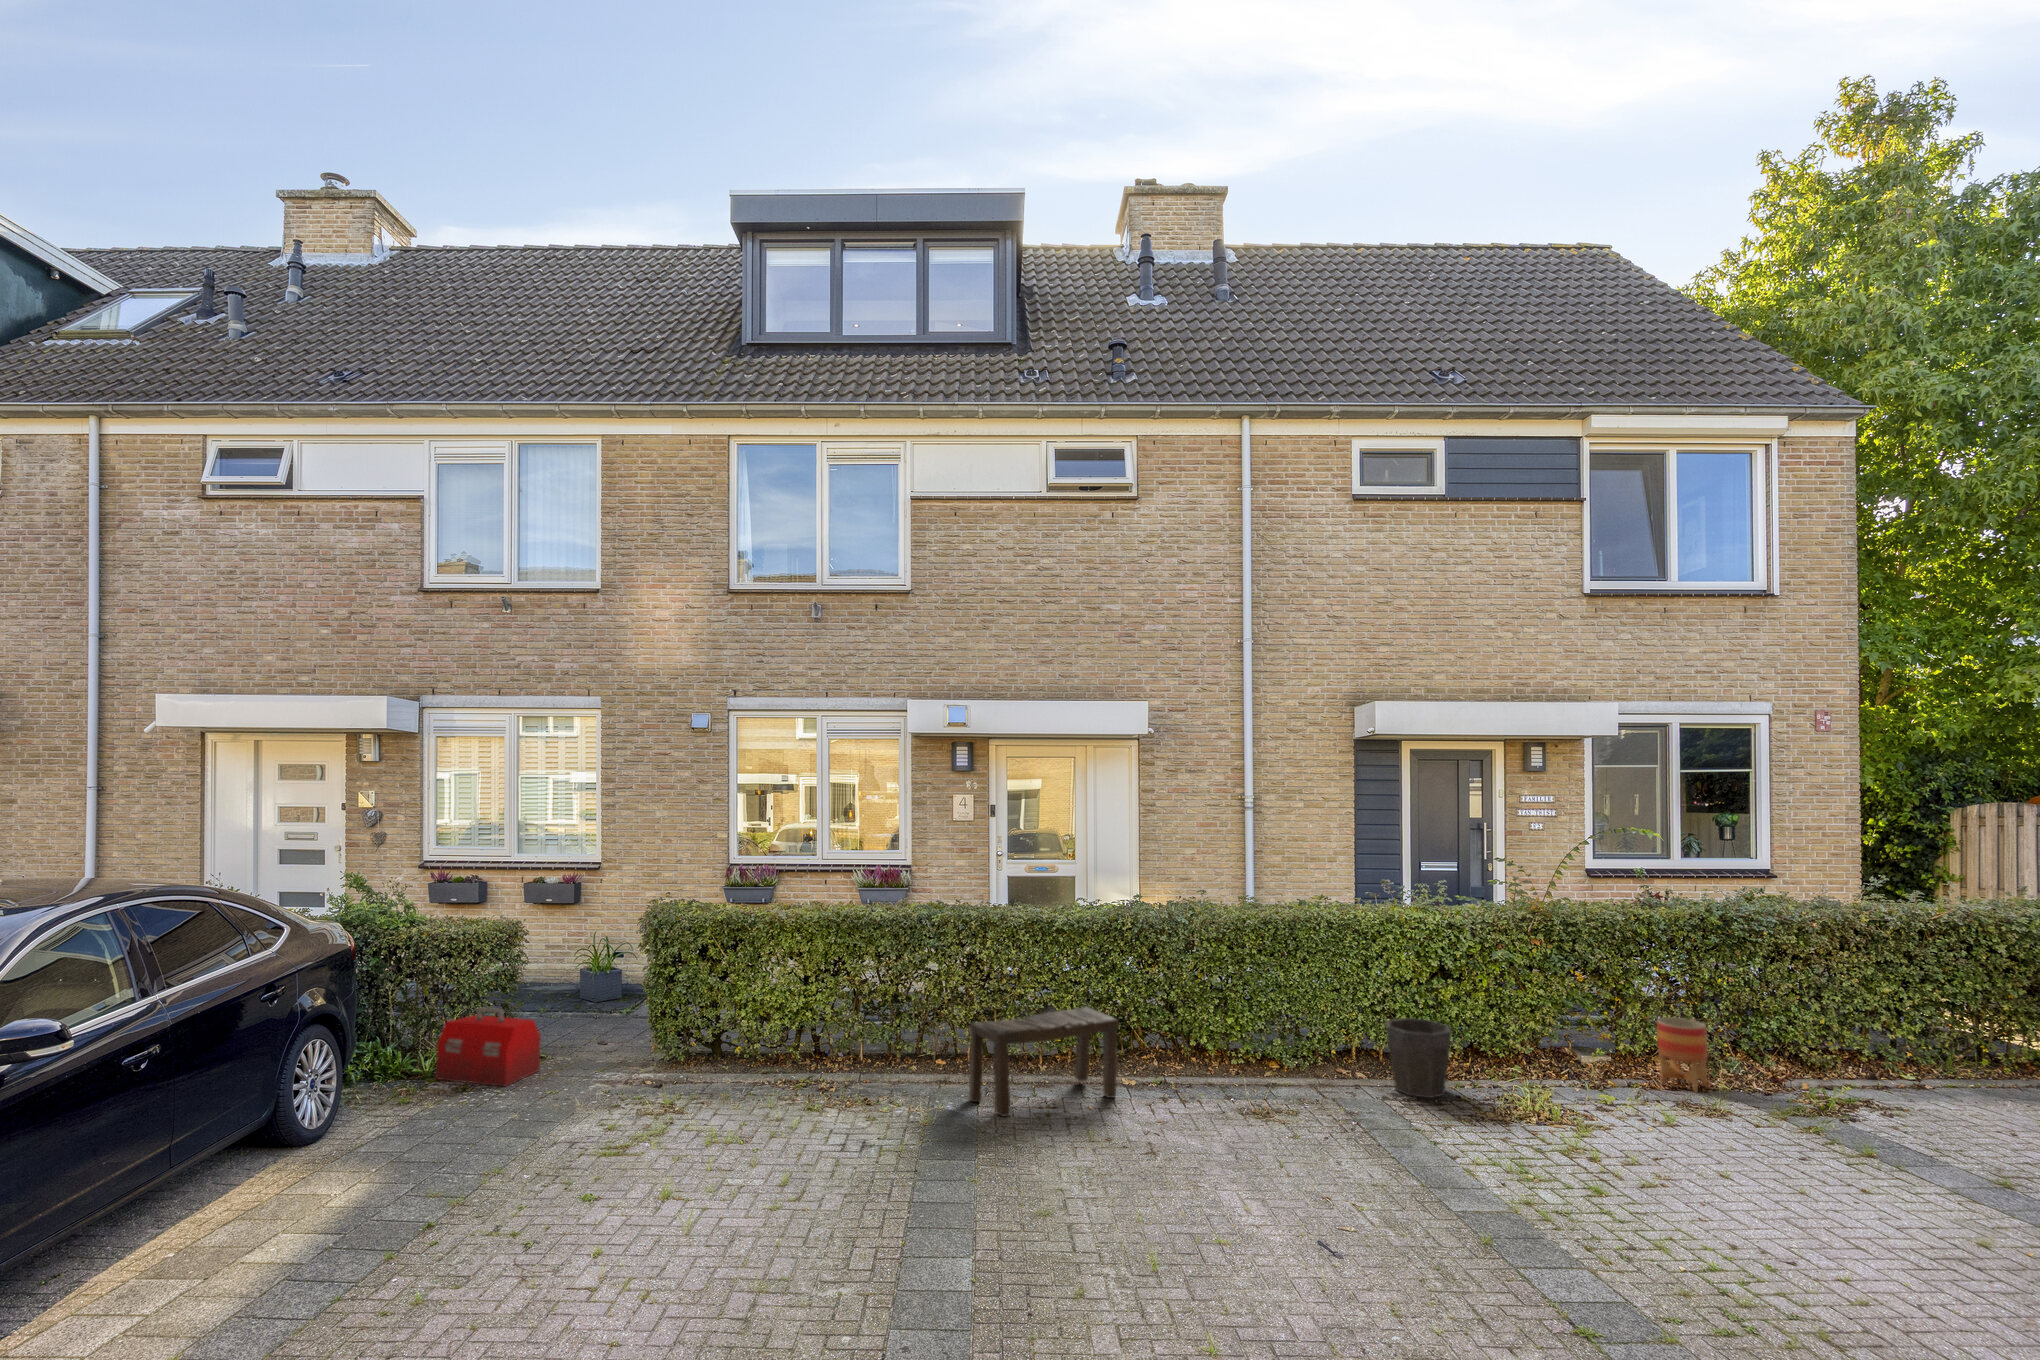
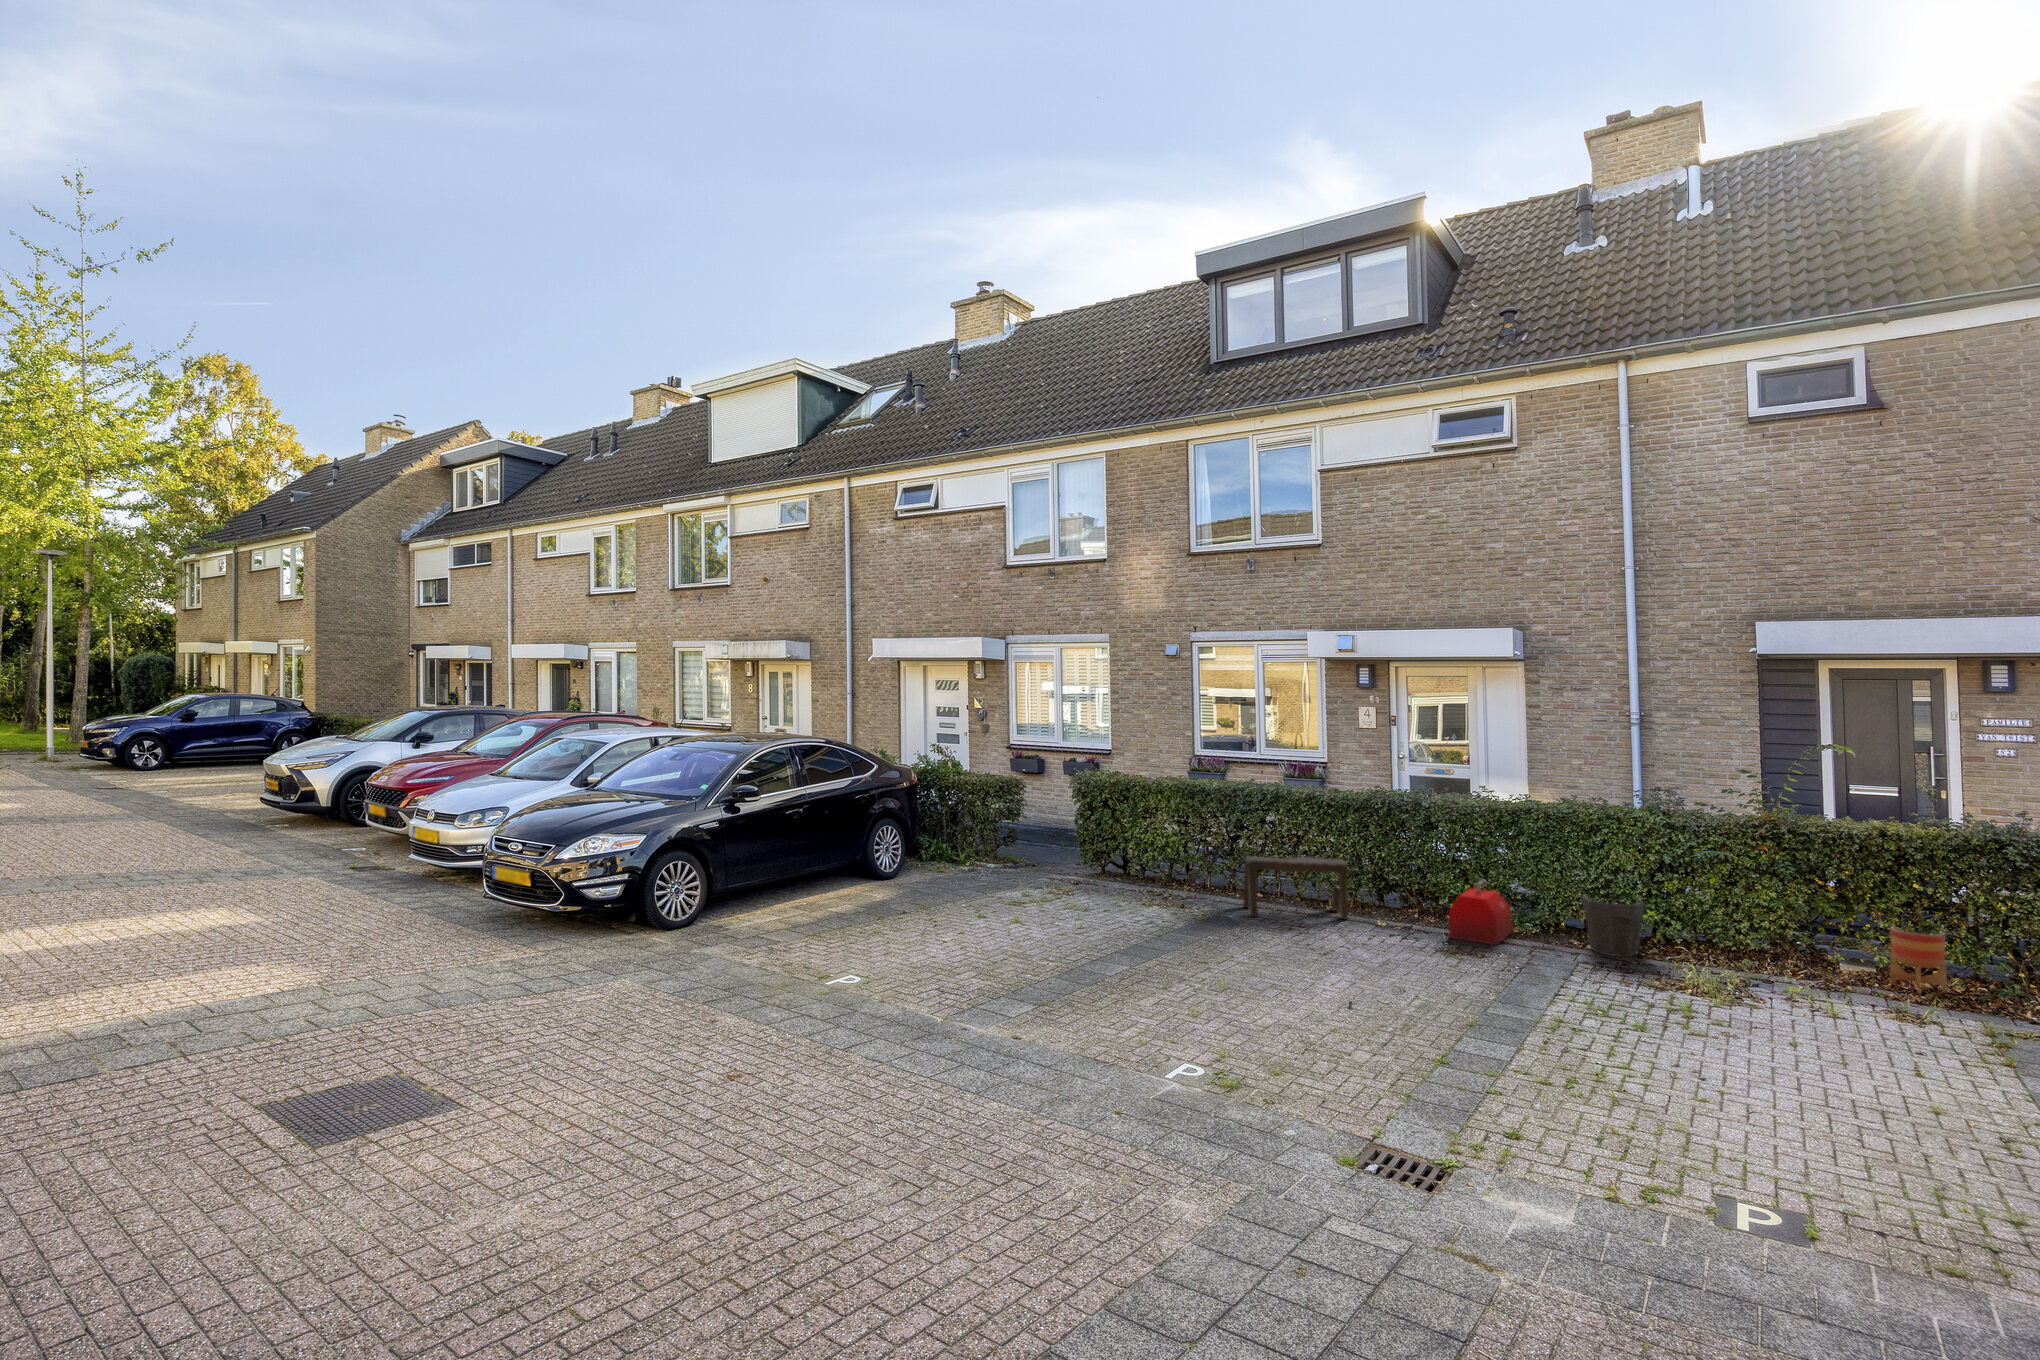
toolbox: present [436,1007,541,1087] -> present [1449,879,1514,945]

